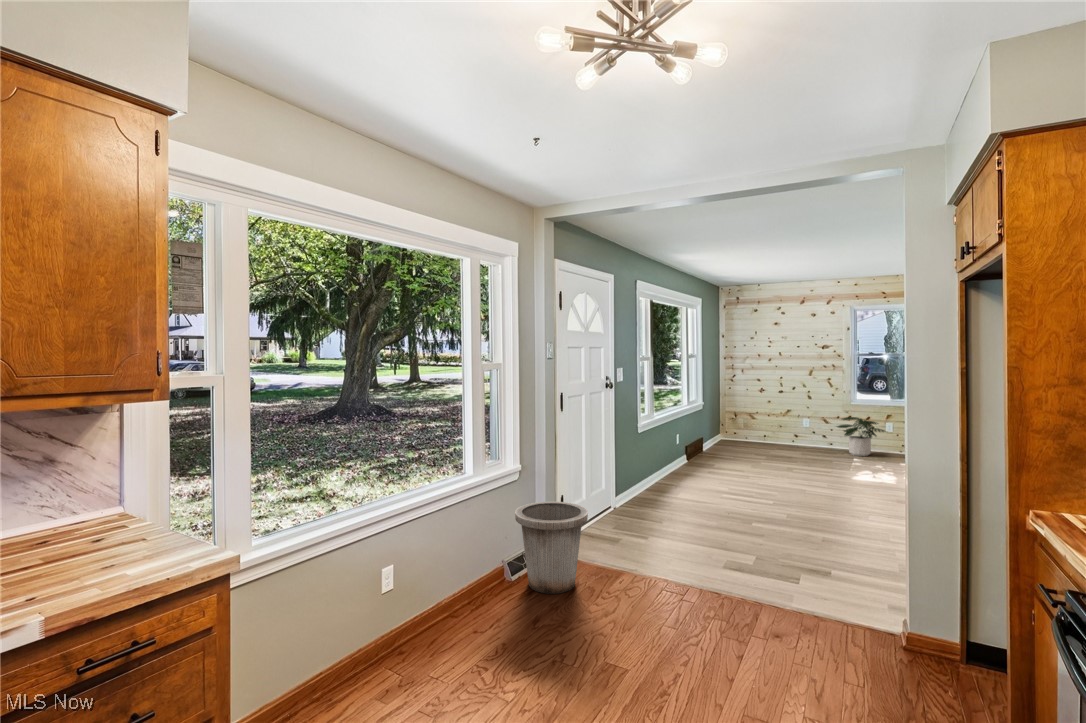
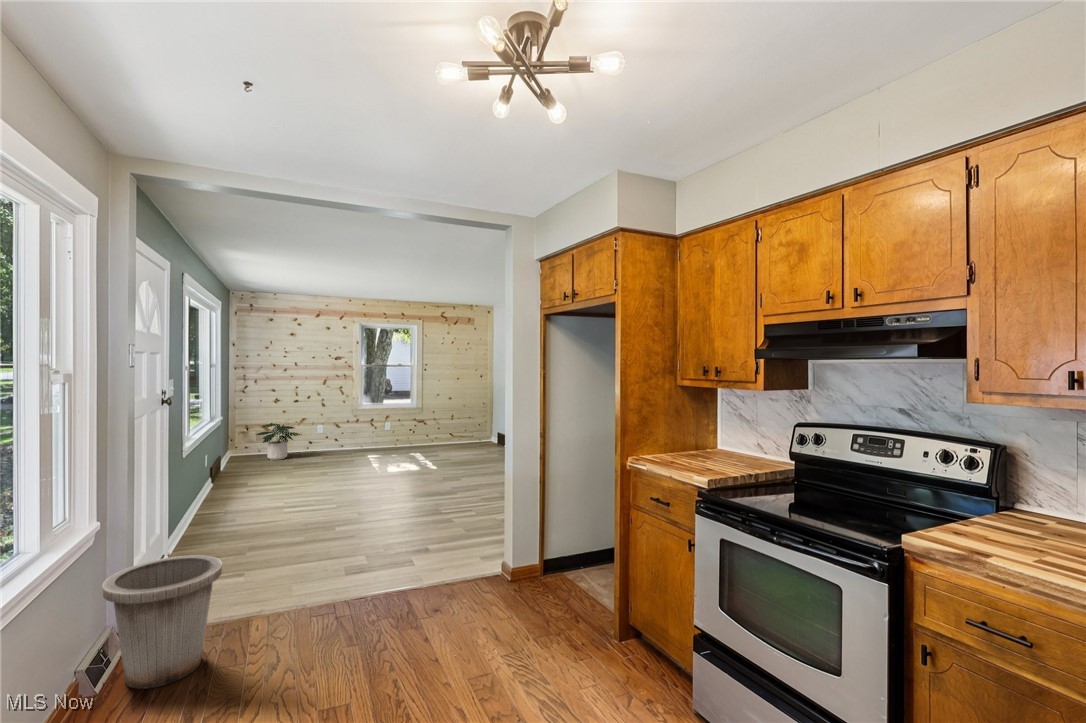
potted plant: present [837,417,886,456] -> present [256,424,301,460]

